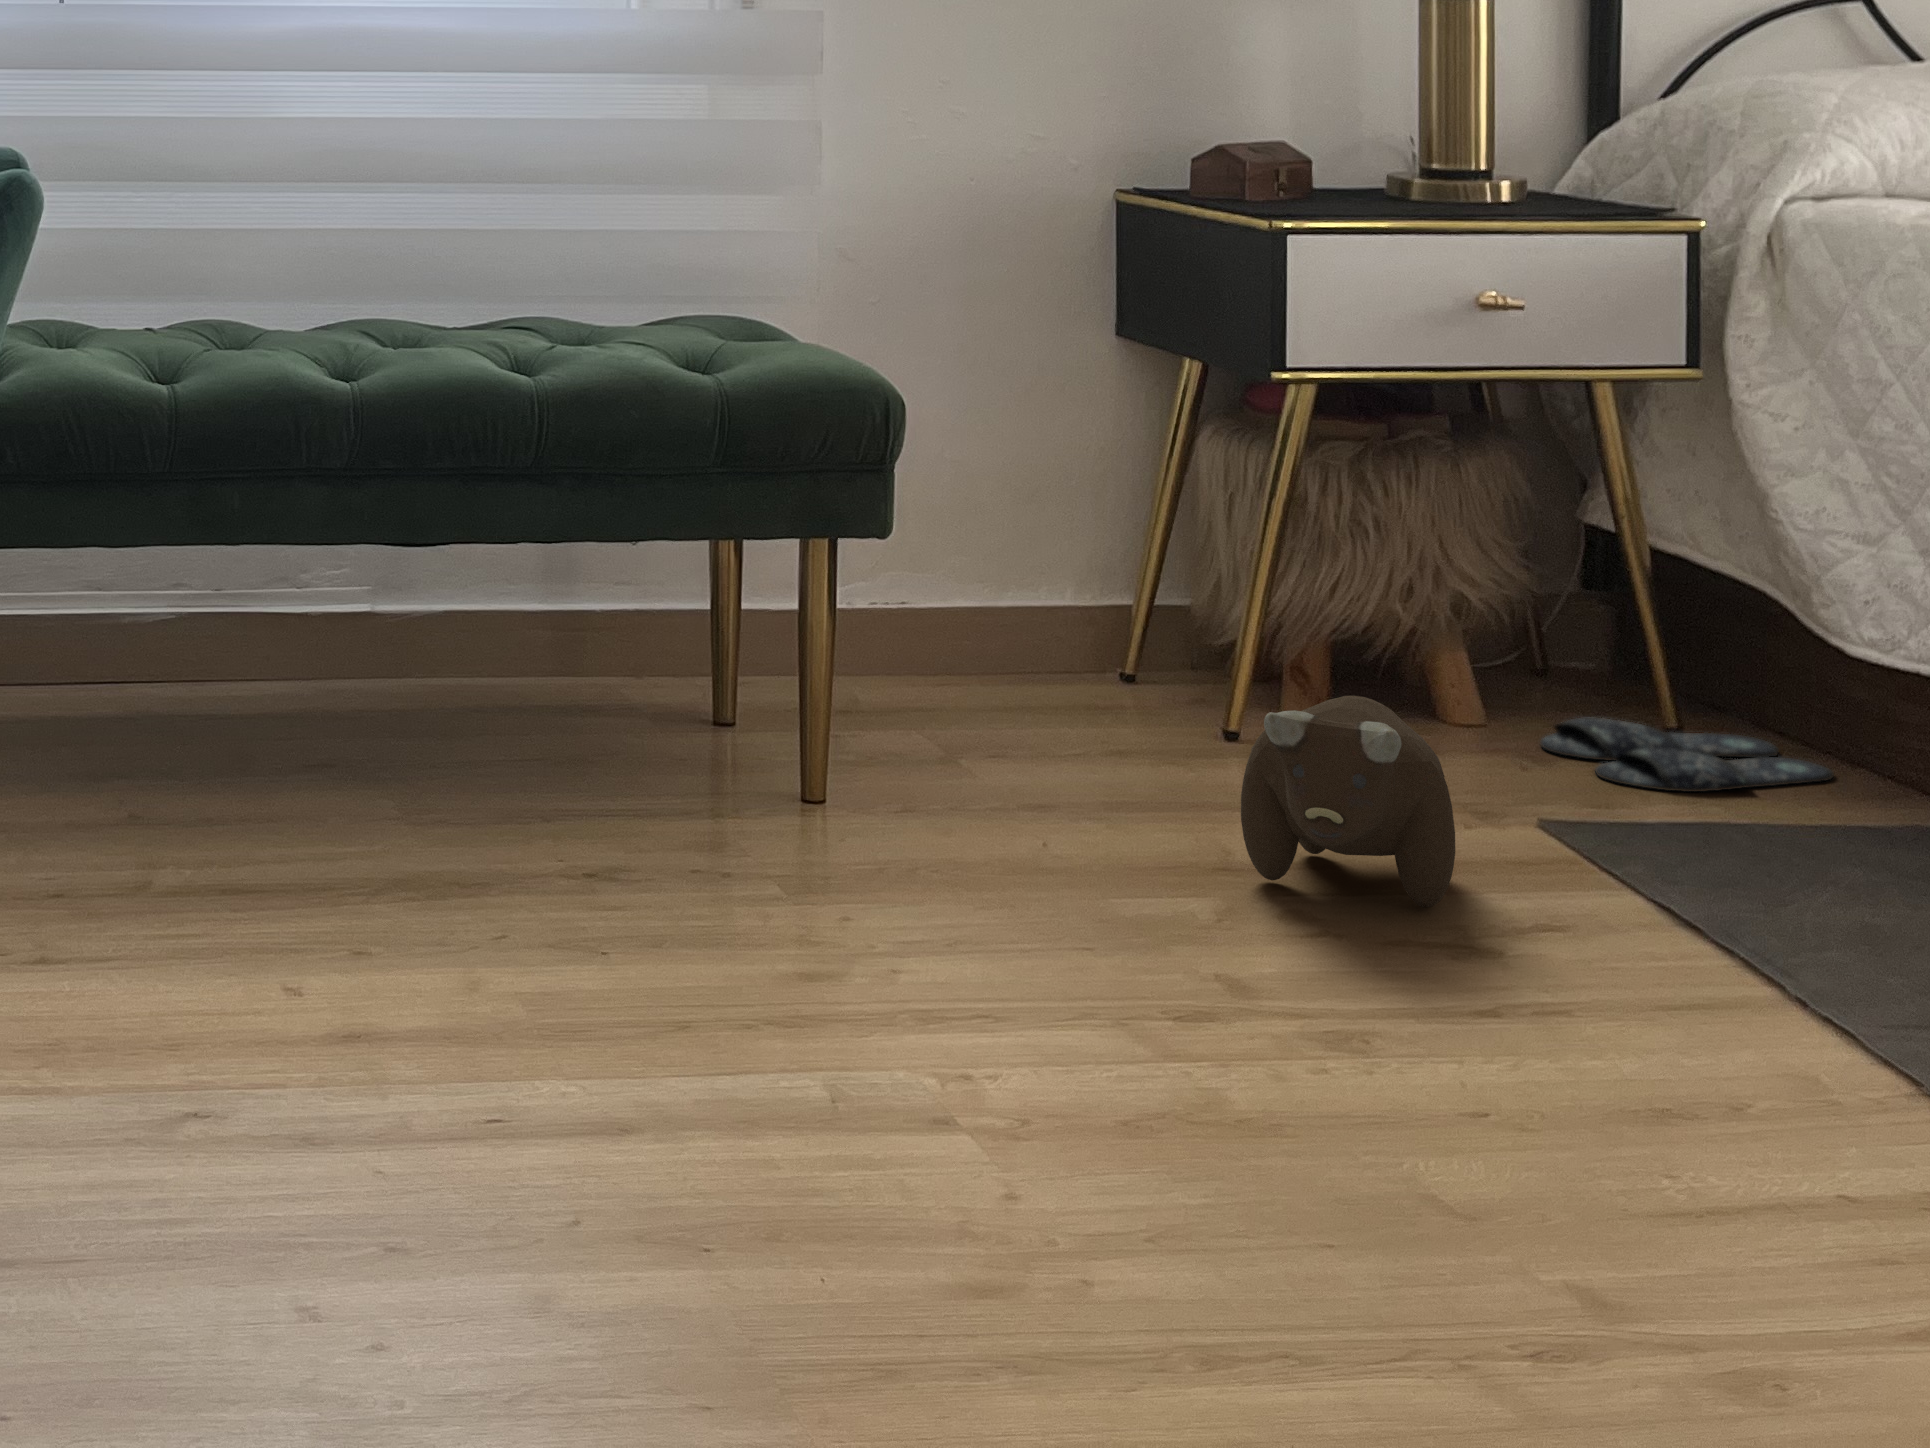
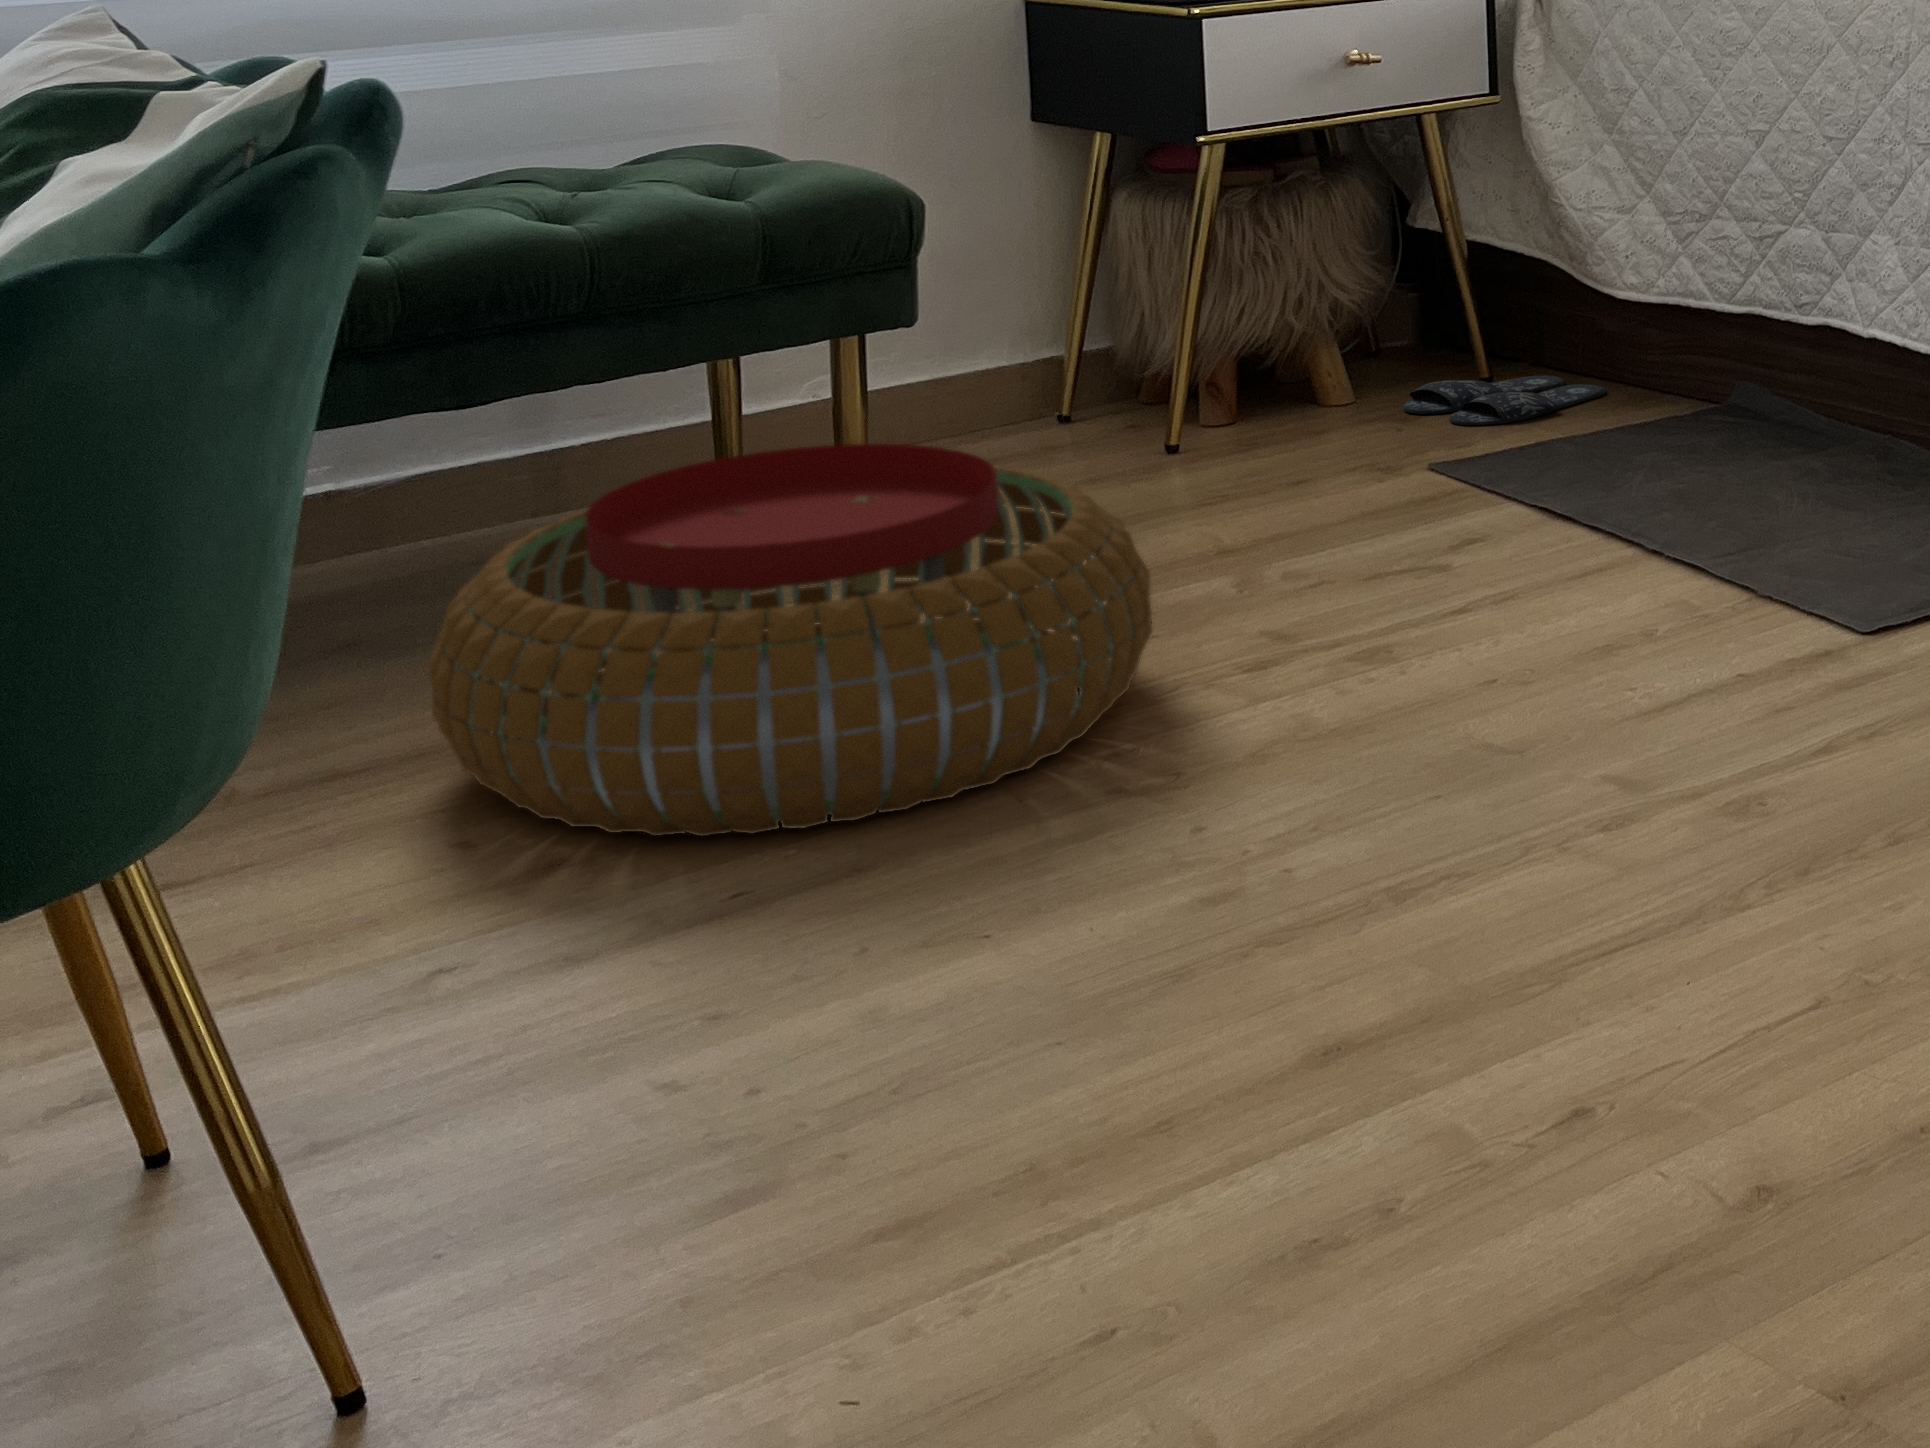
pouf: none [271,655,1046,1111] -> present [429,444,1152,836]
plush toy: present [1241,696,1455,907] -> none [1235,383,1400,544]

